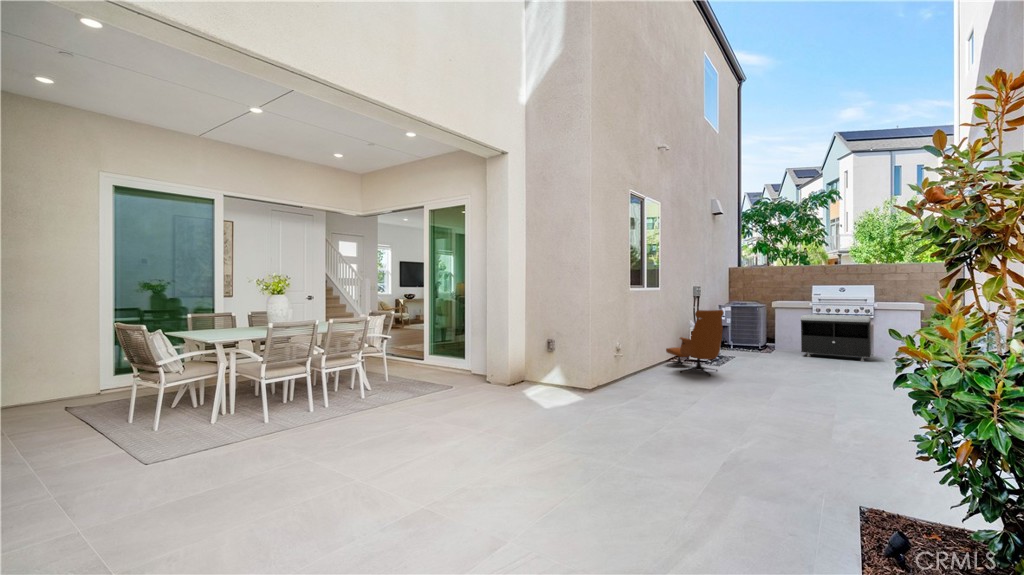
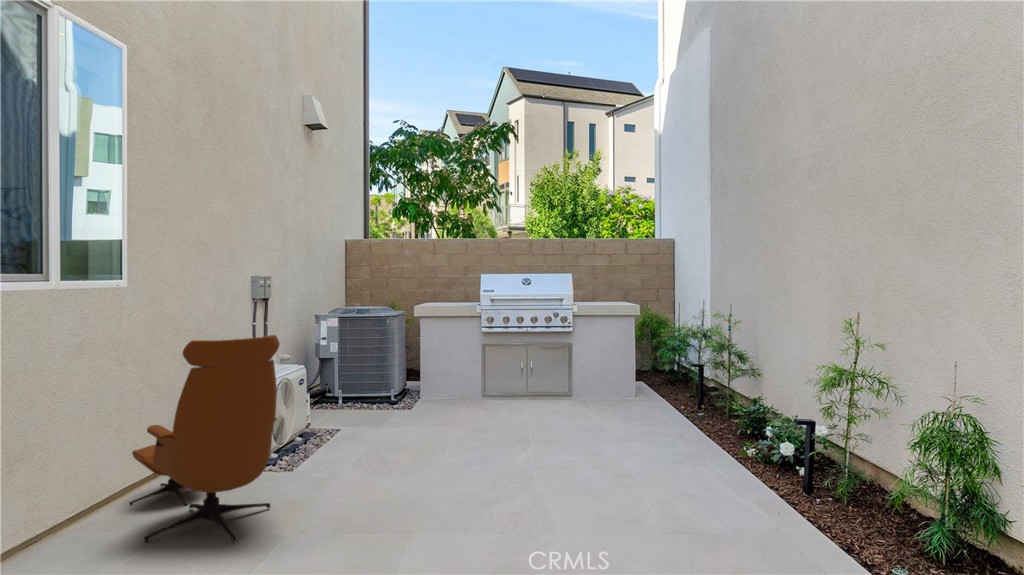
storage bench: present [801,314,871,361] -> none [464,328,568,412]

